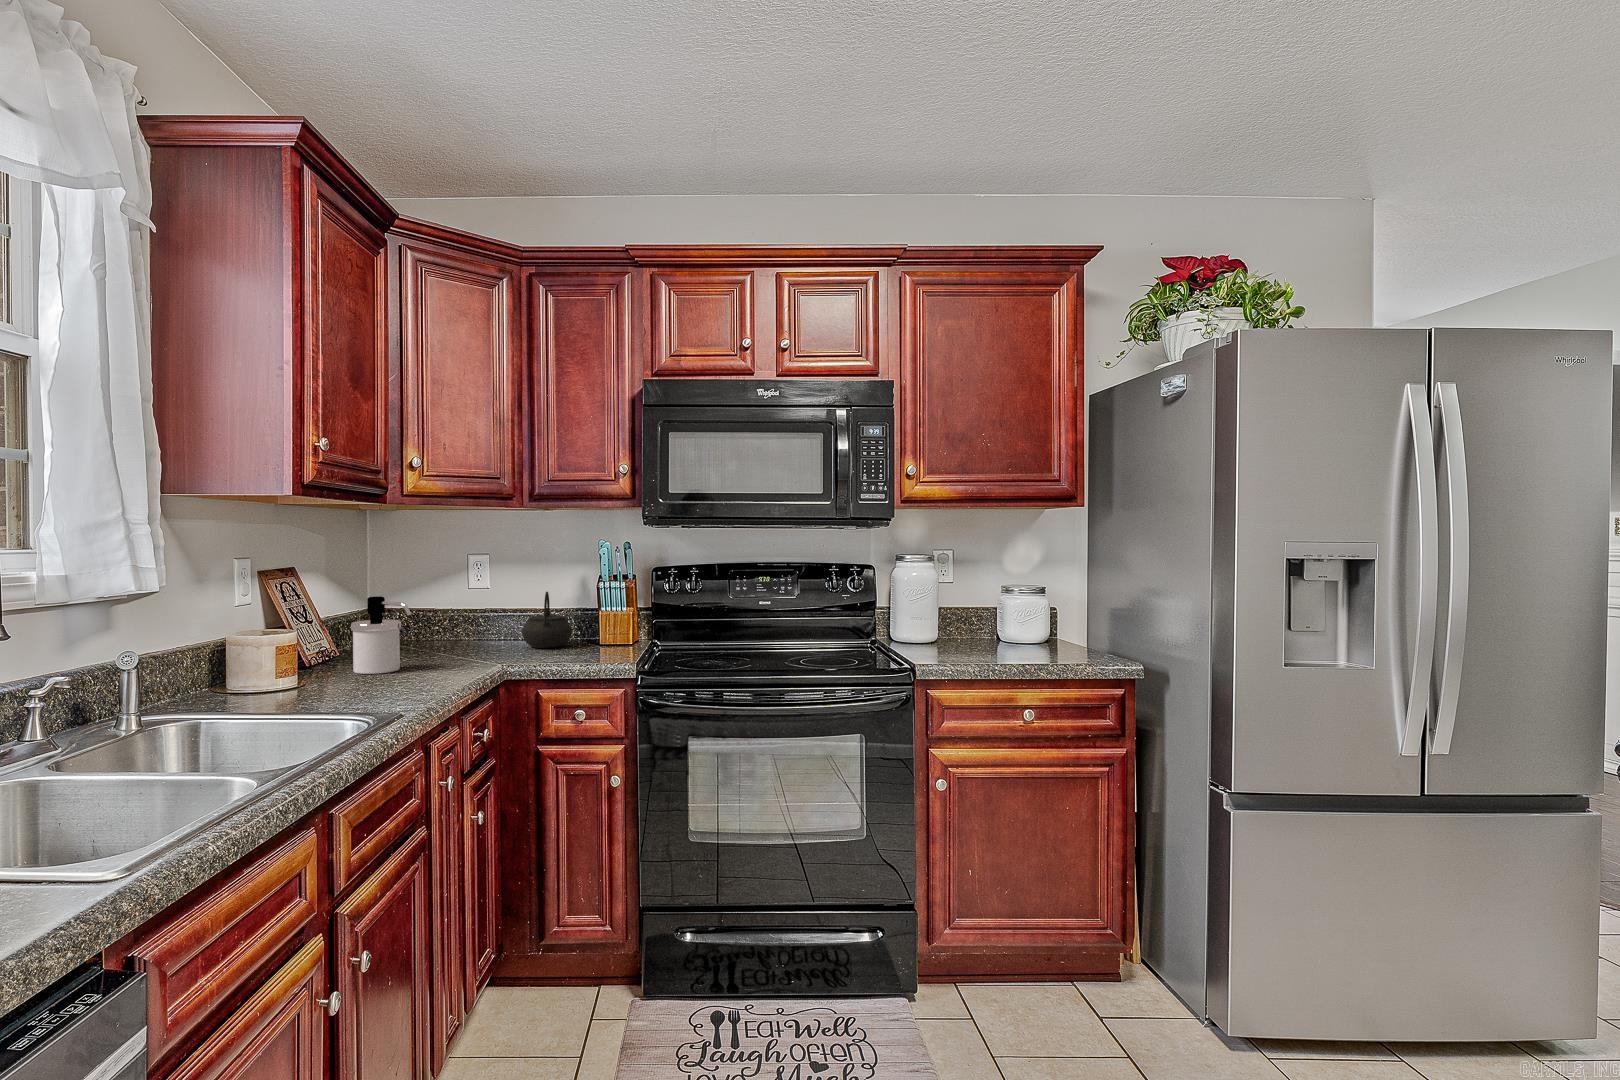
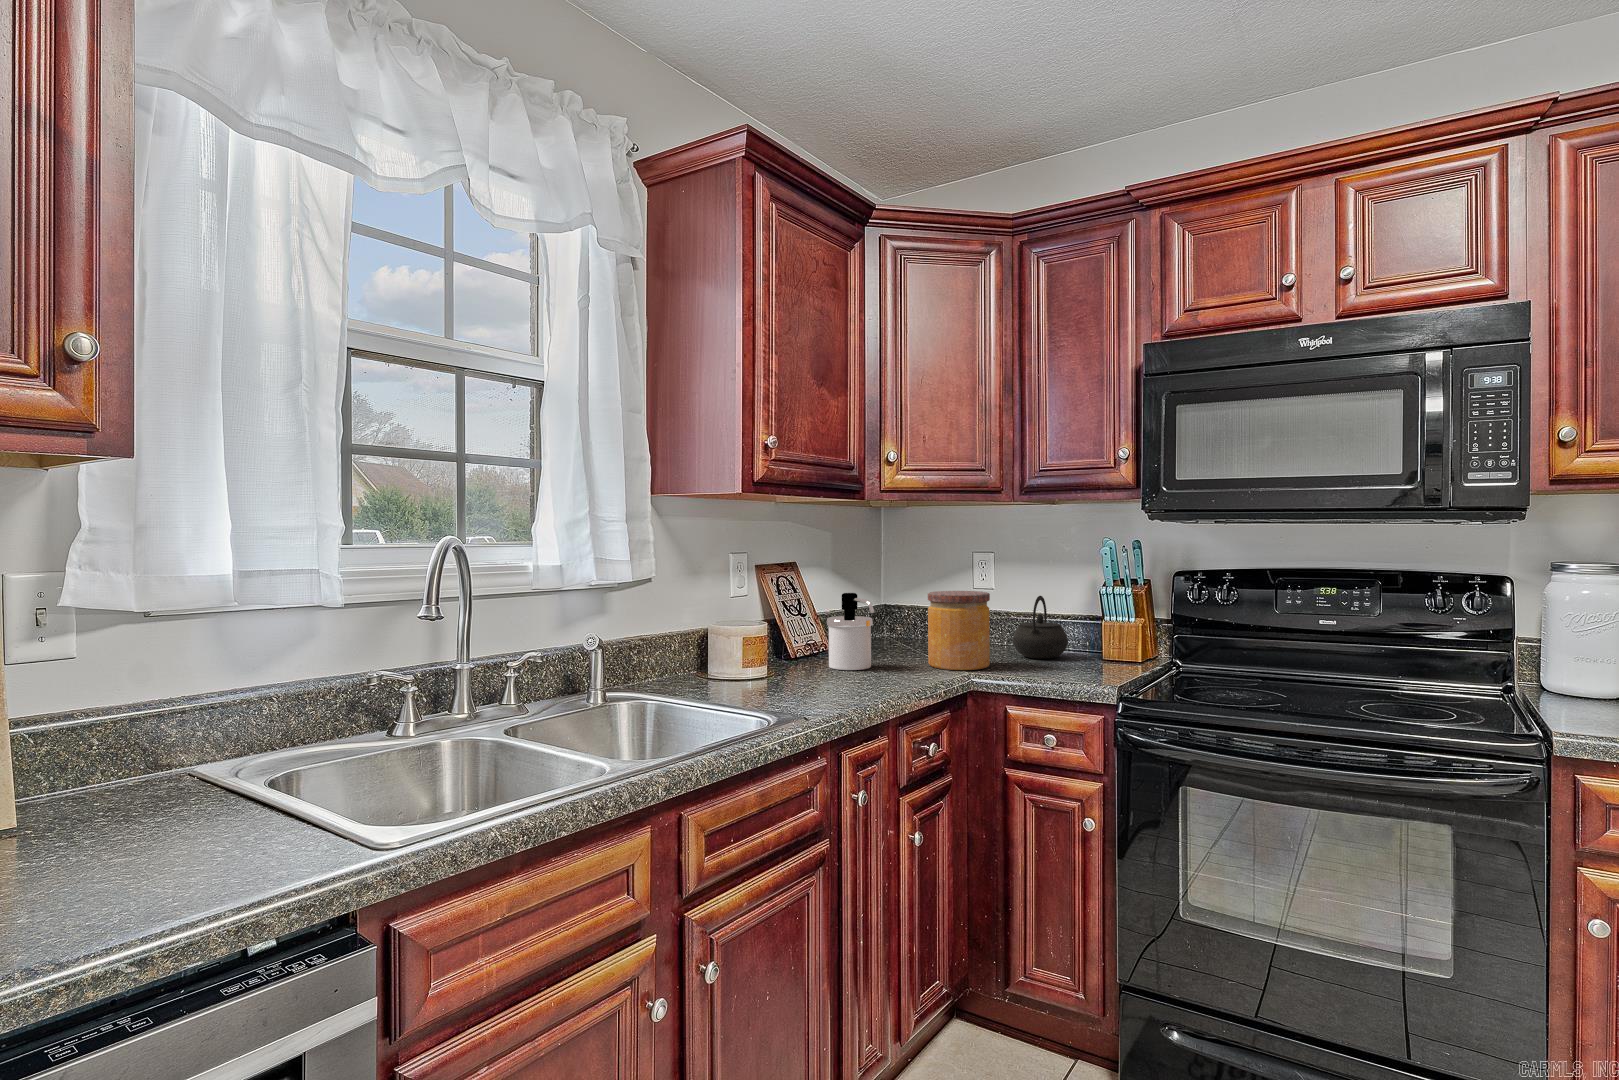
jar: none [453,590,513,664] -> present [928,591,990,670]

